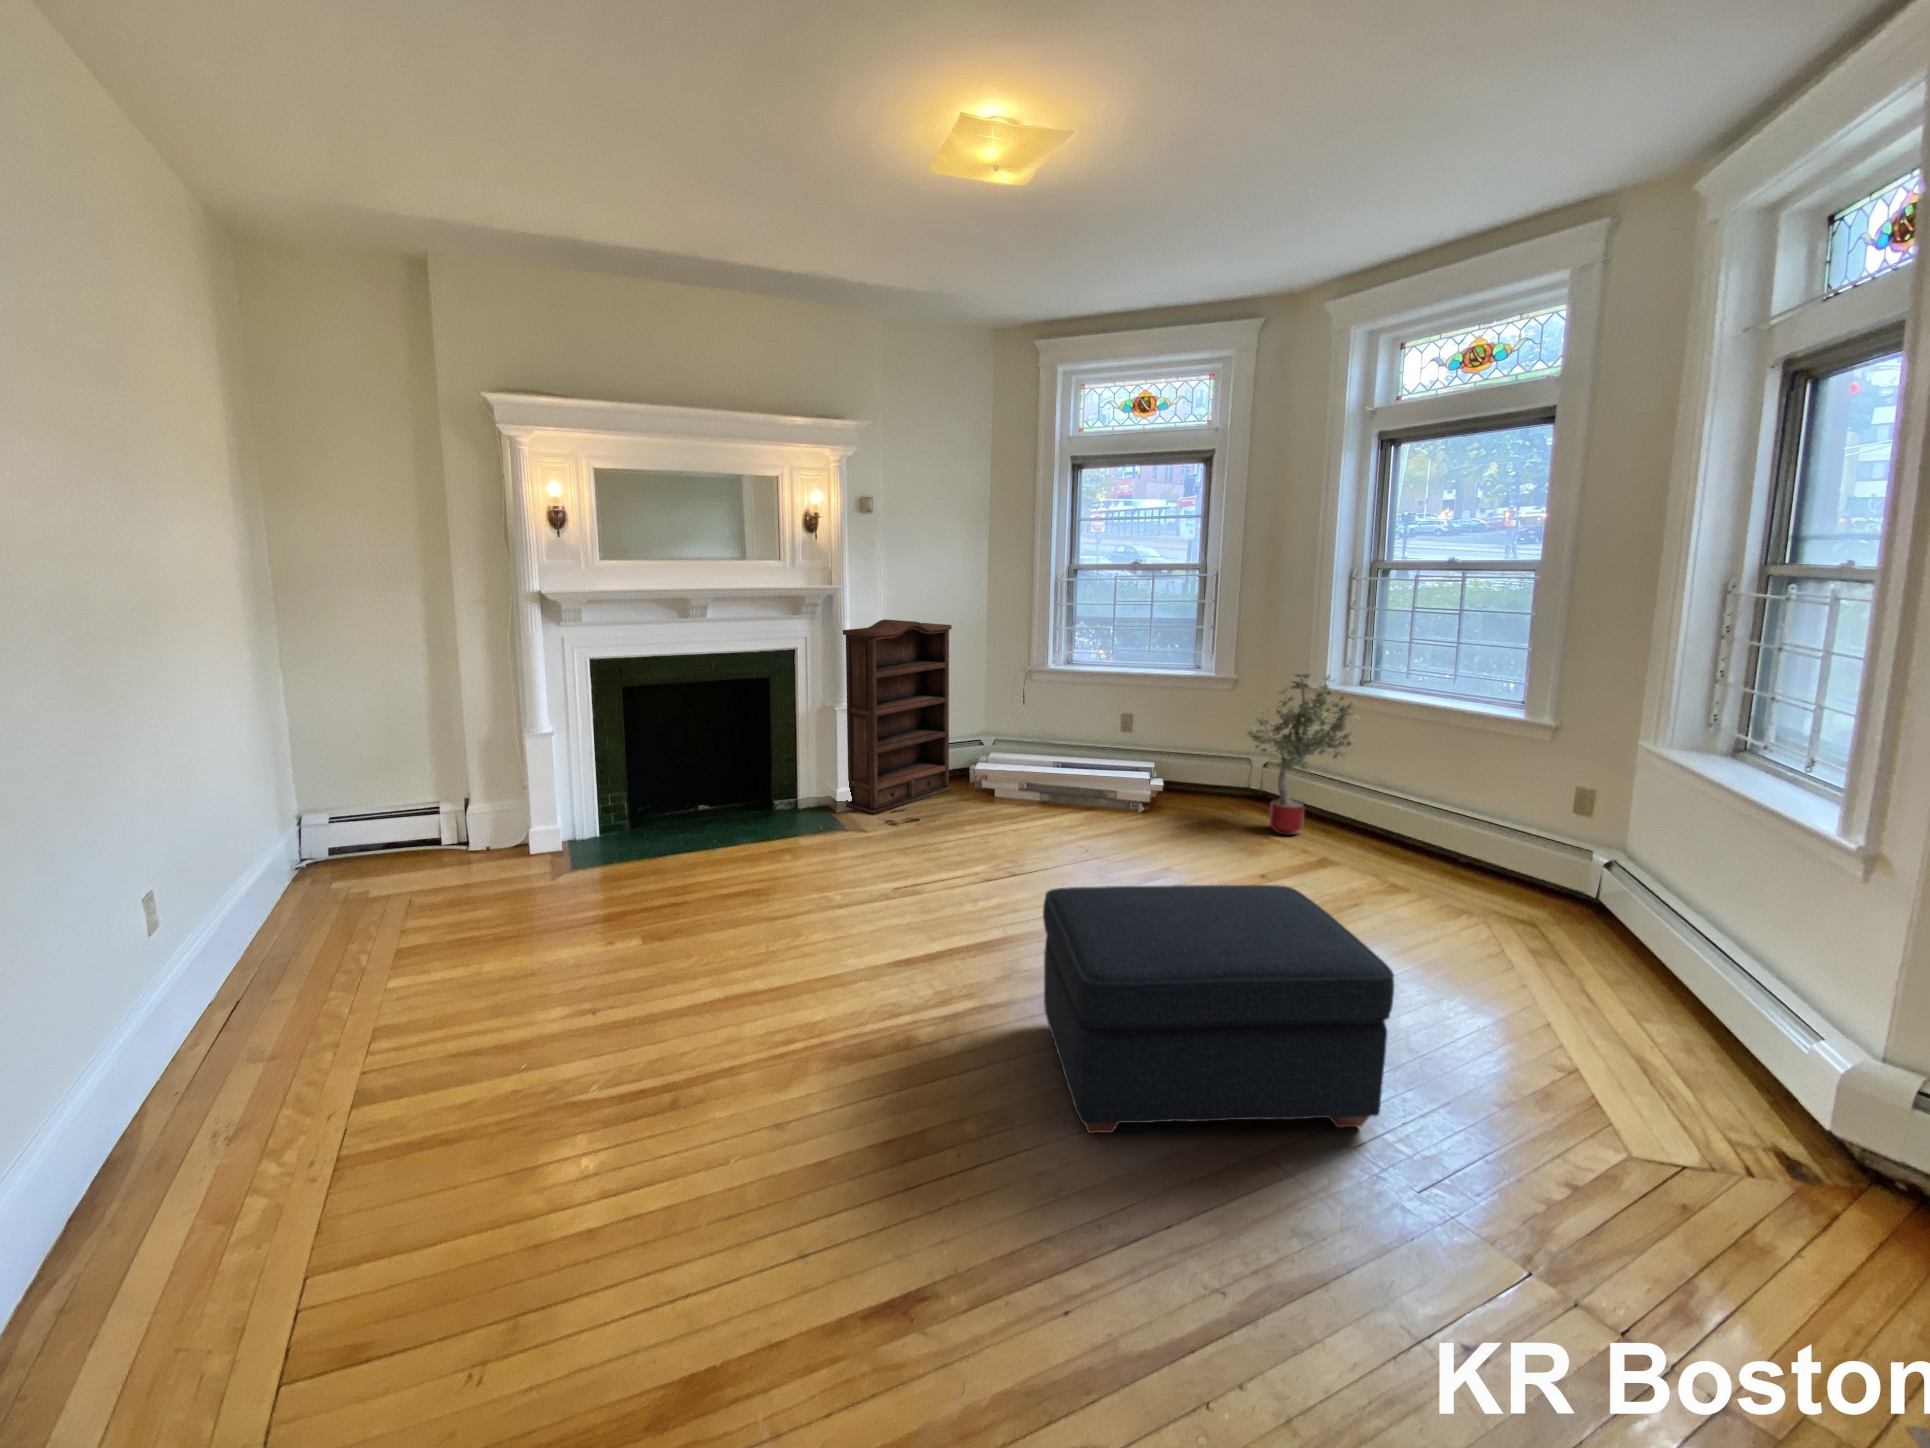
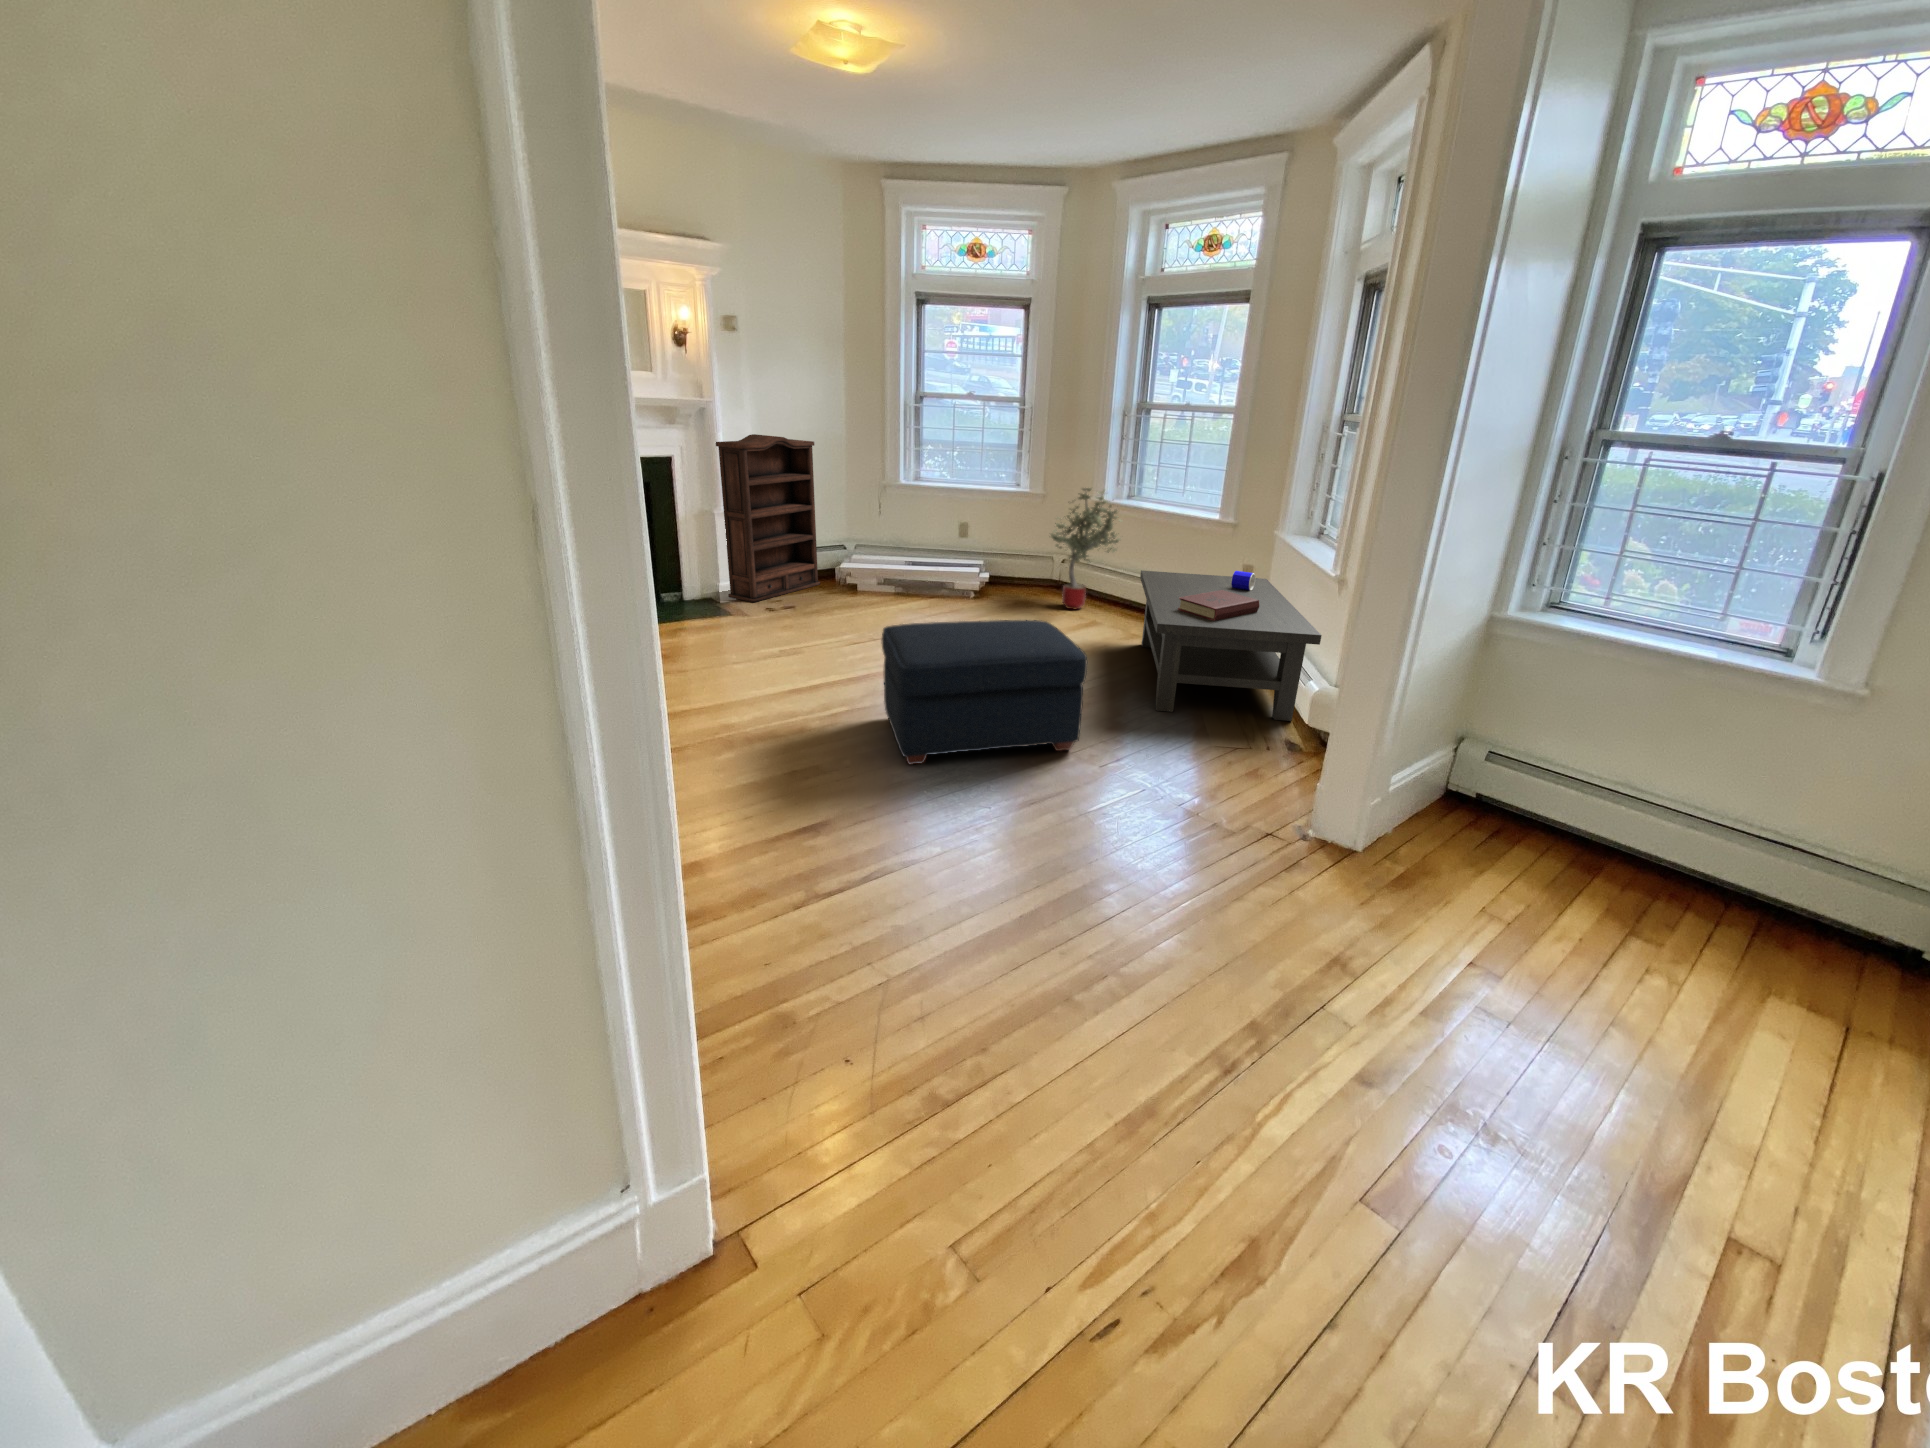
coffee table: none [1405,793,1838,1093] -> present [1140,570,1322,721]

